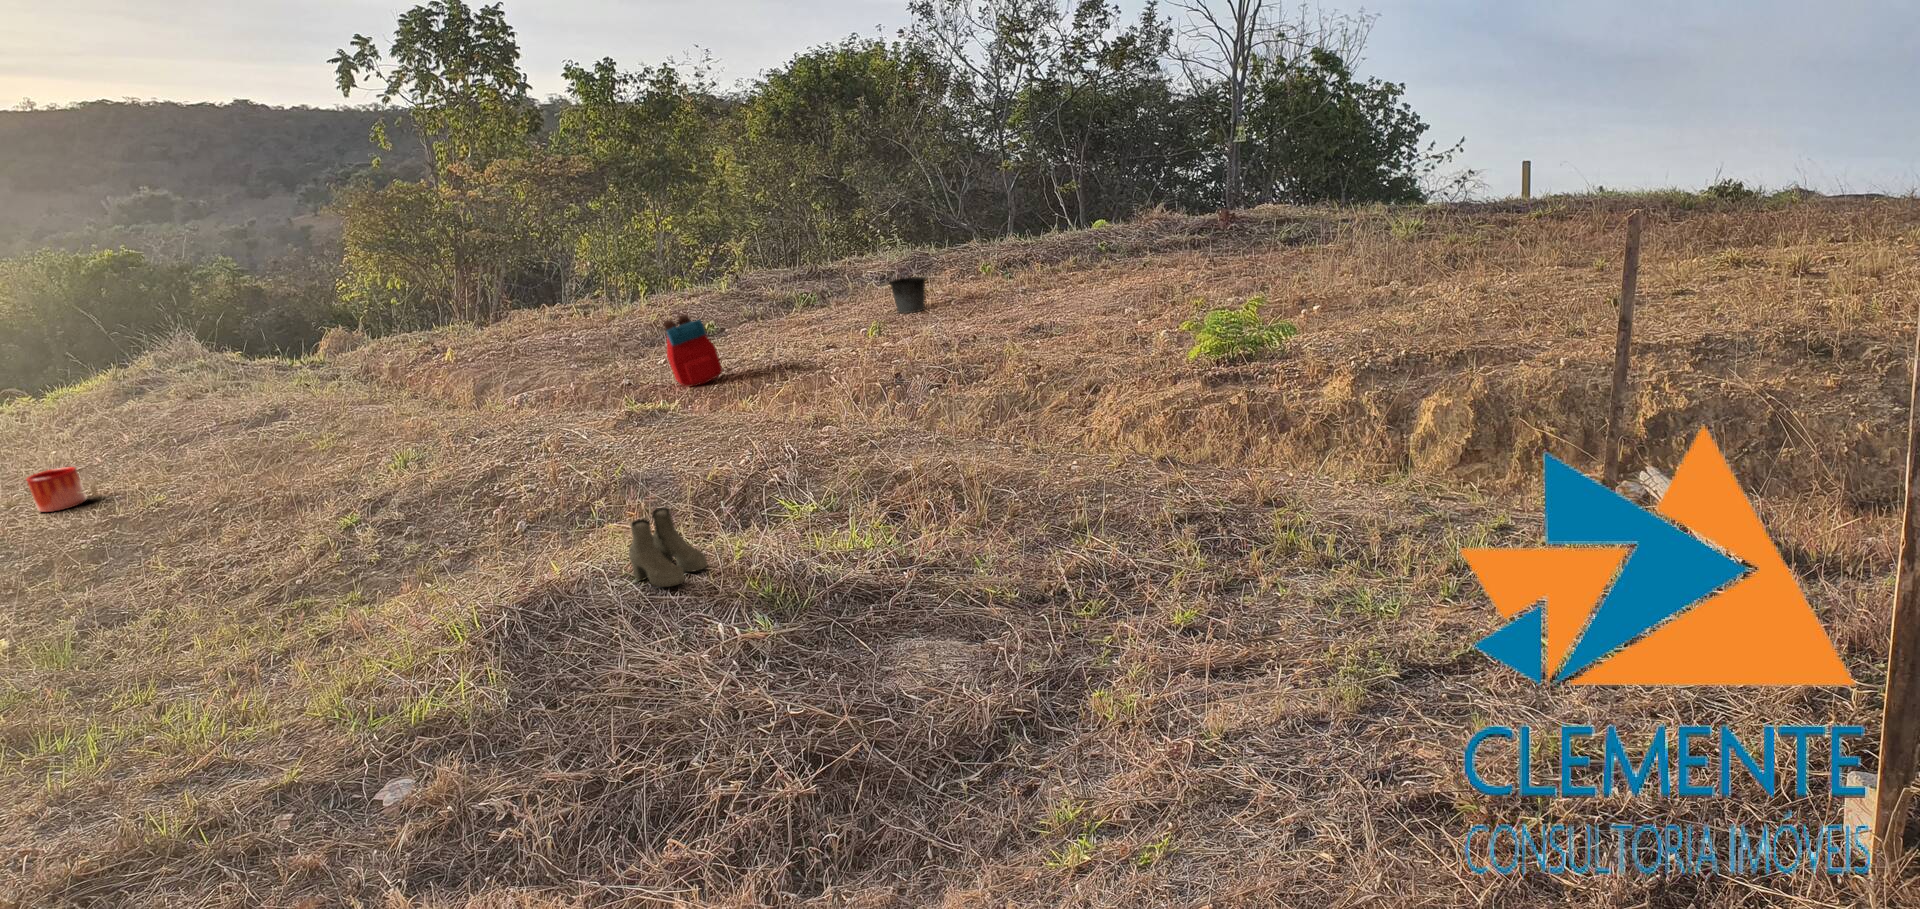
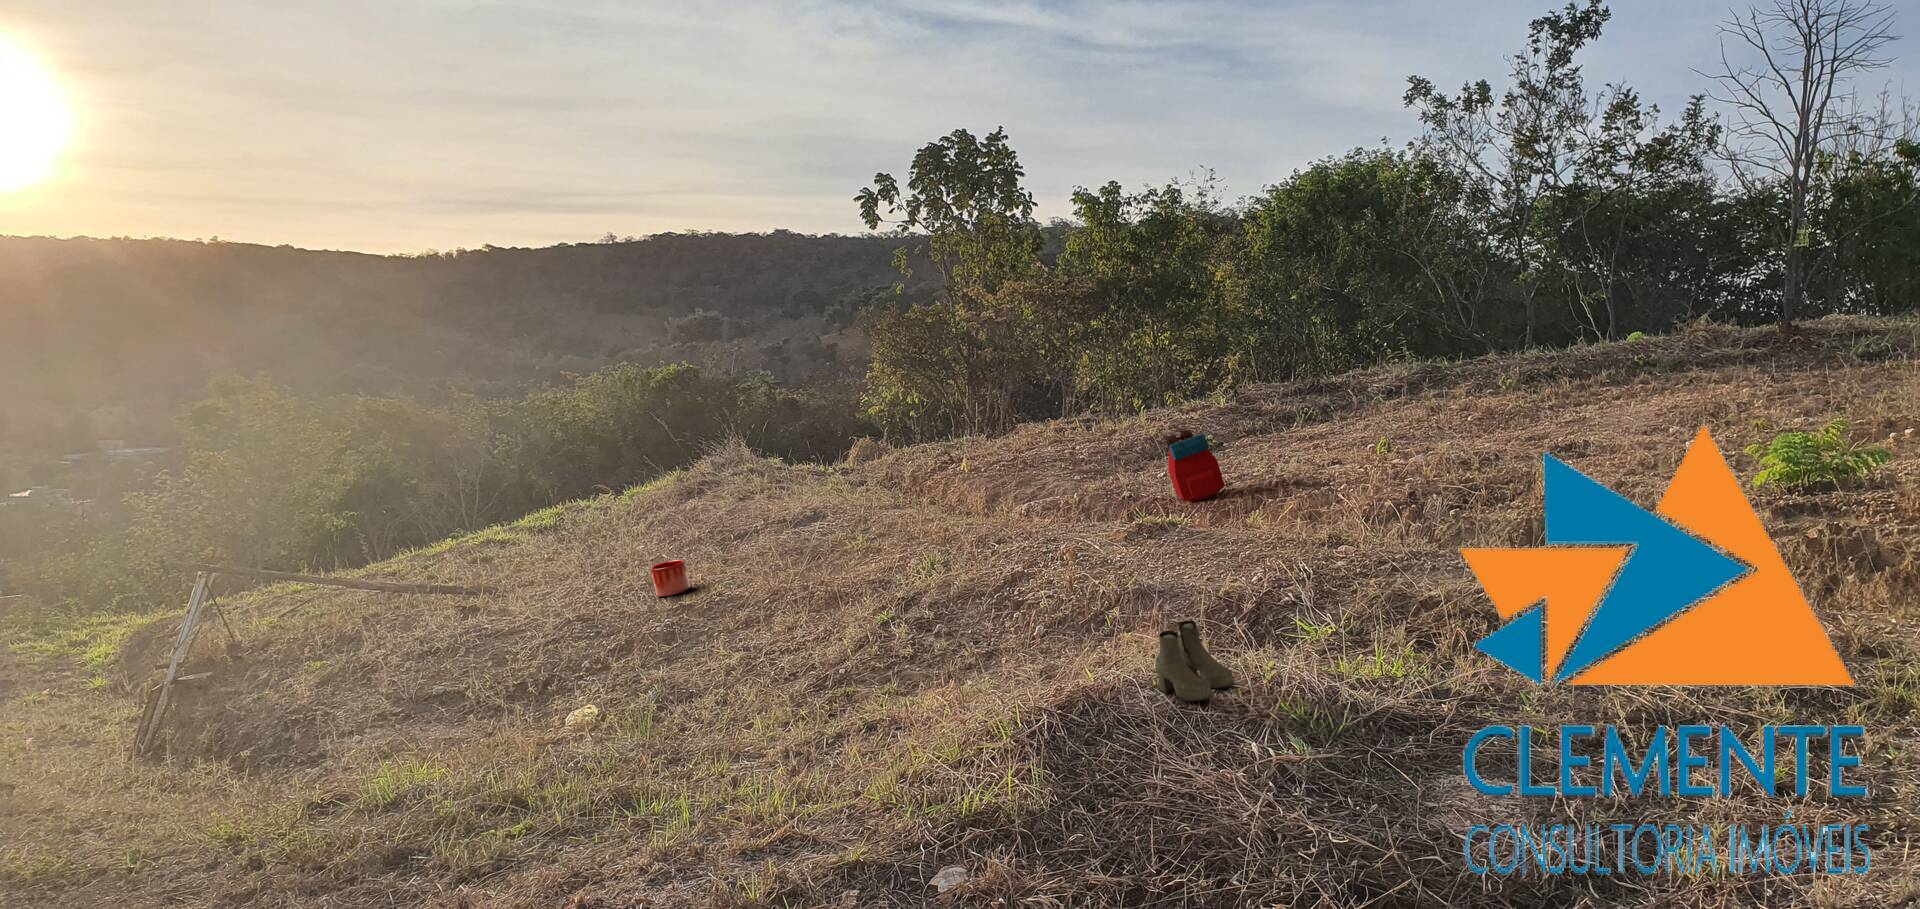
bucket: present [889,277,926,313] -> none [1400,384,1447,426]

